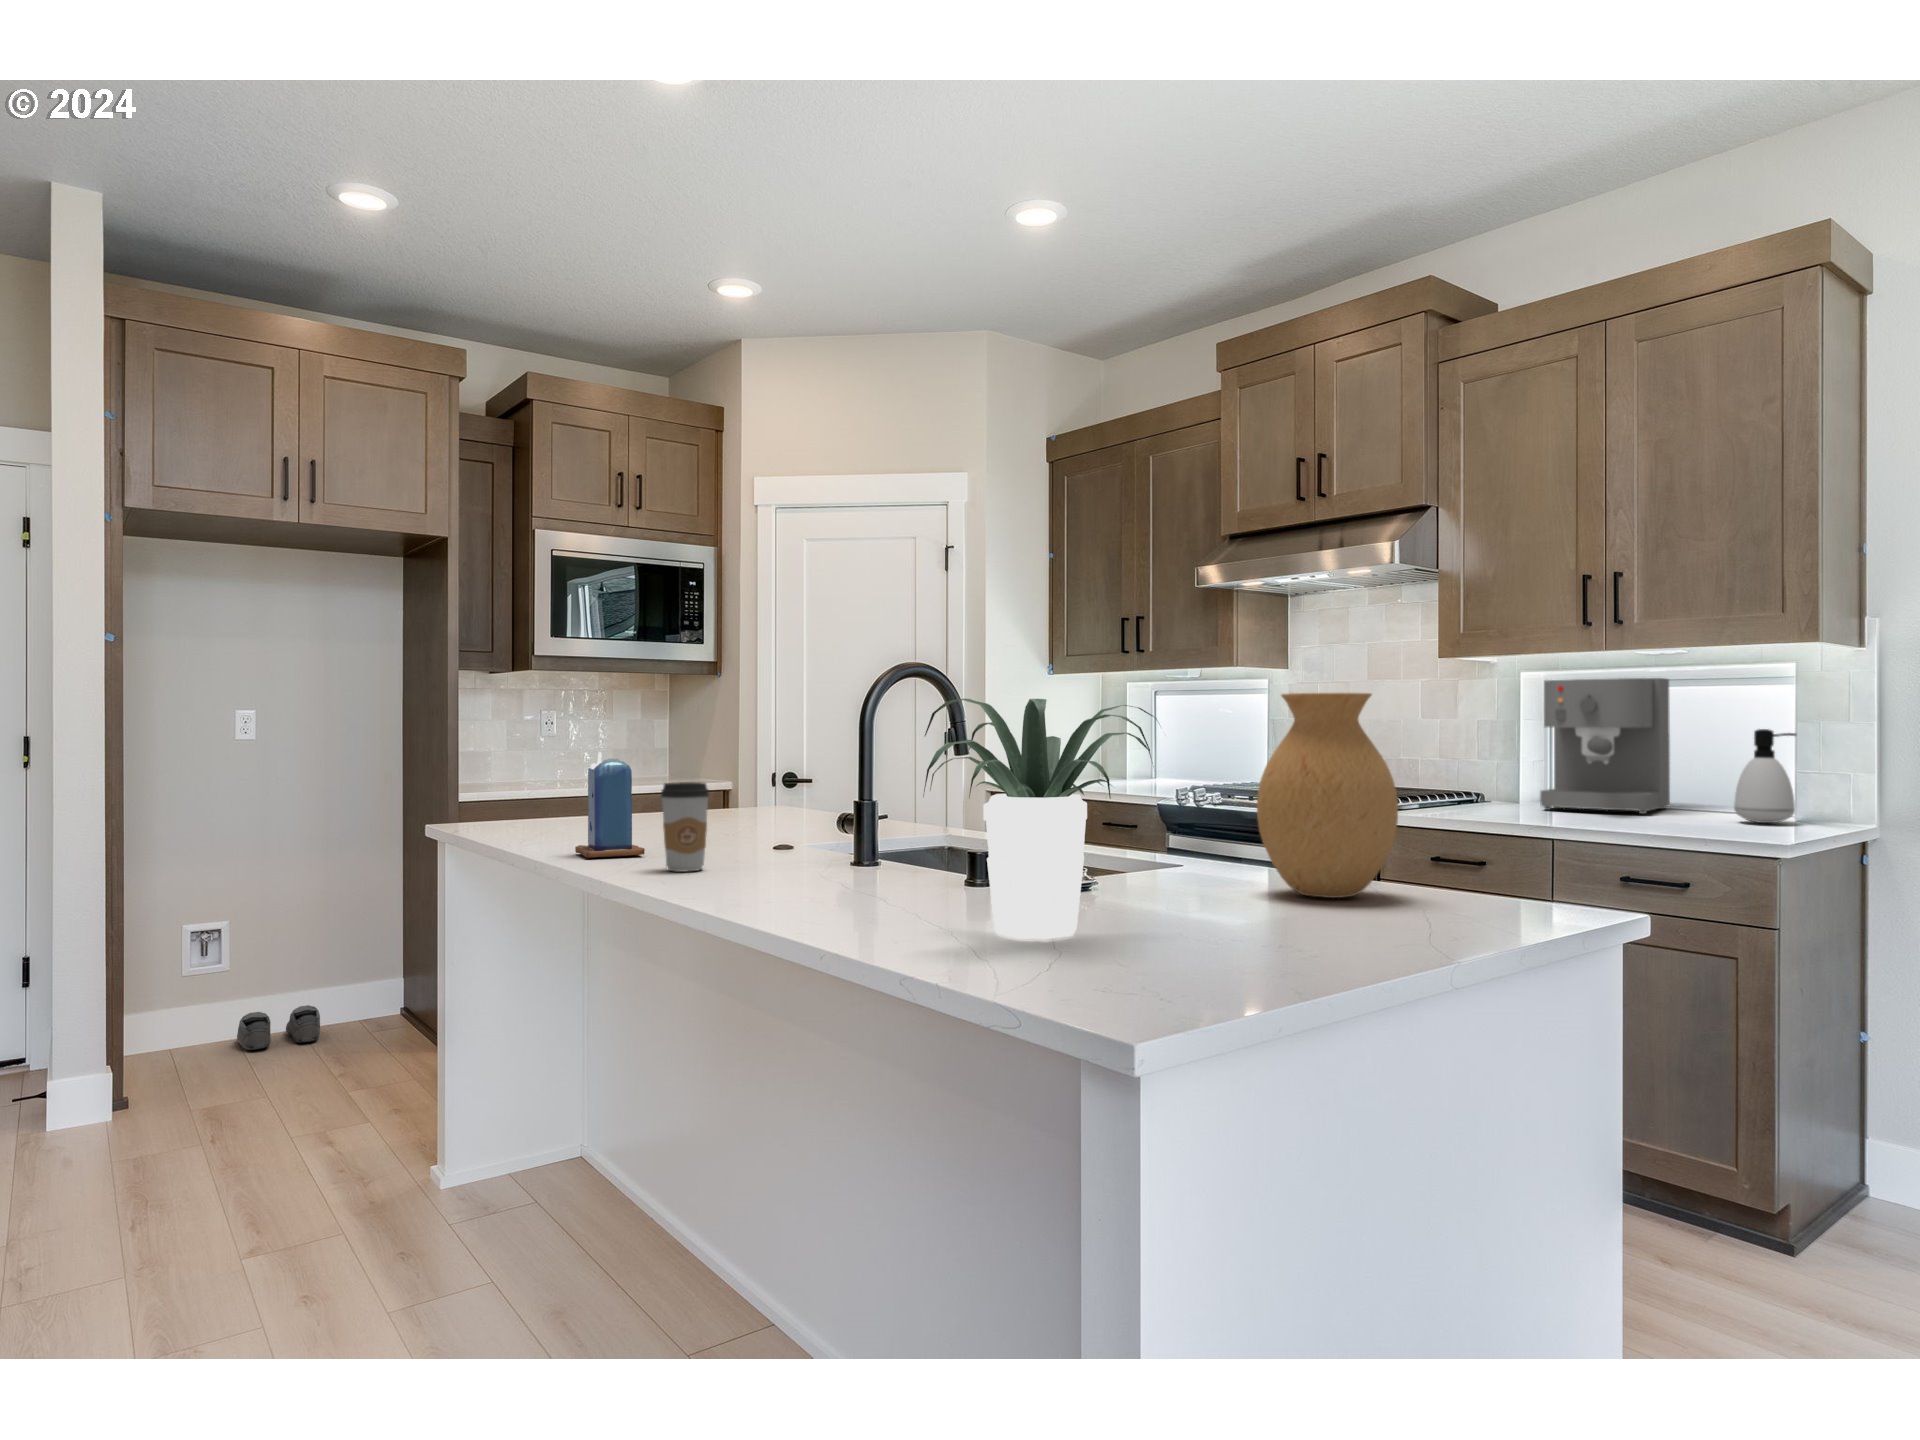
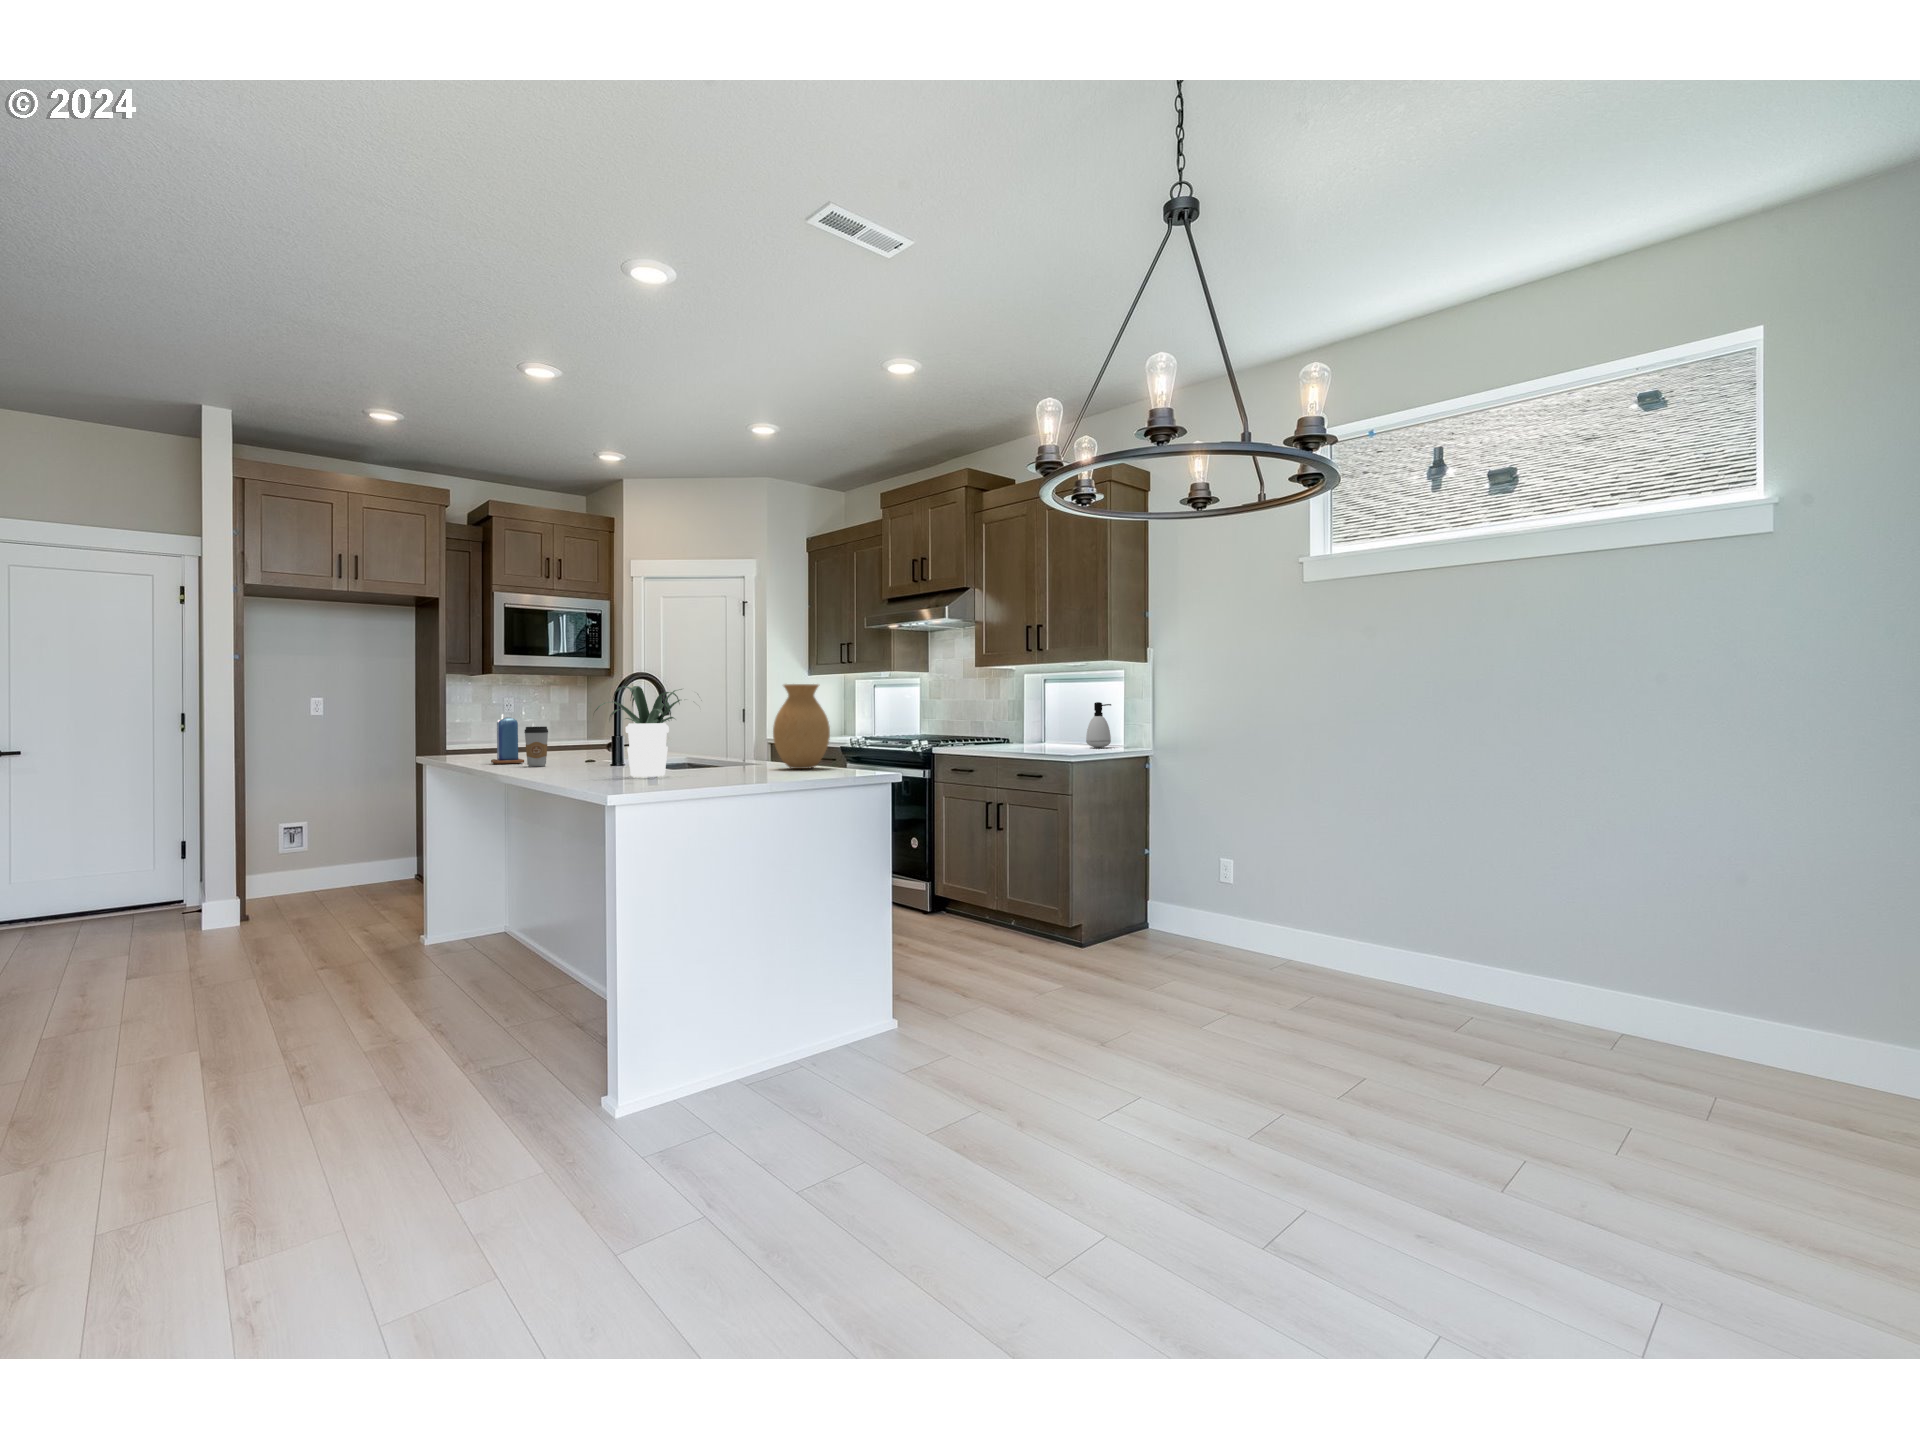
coffee maker: present [1540,678,1670,814] -> none [1016,678,1081,745]
shoe: present [237,1005,320,1050] -> none [315,869,366,894]

